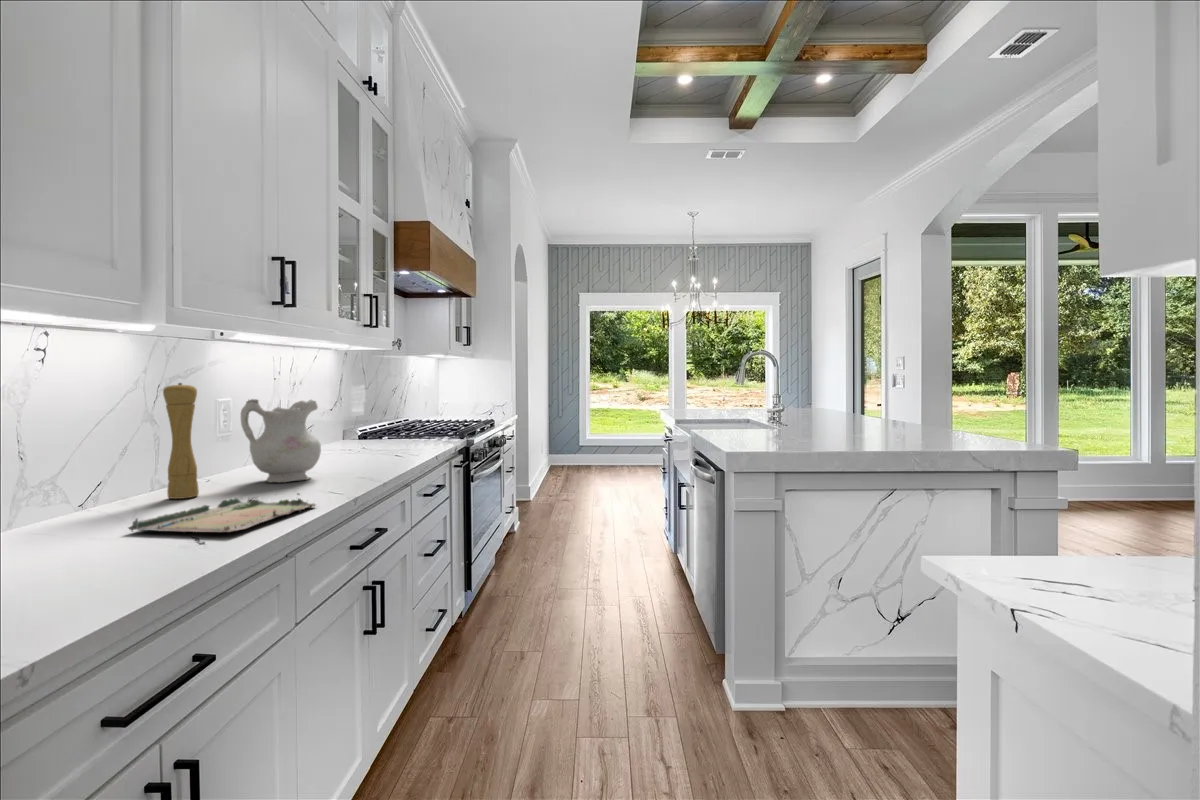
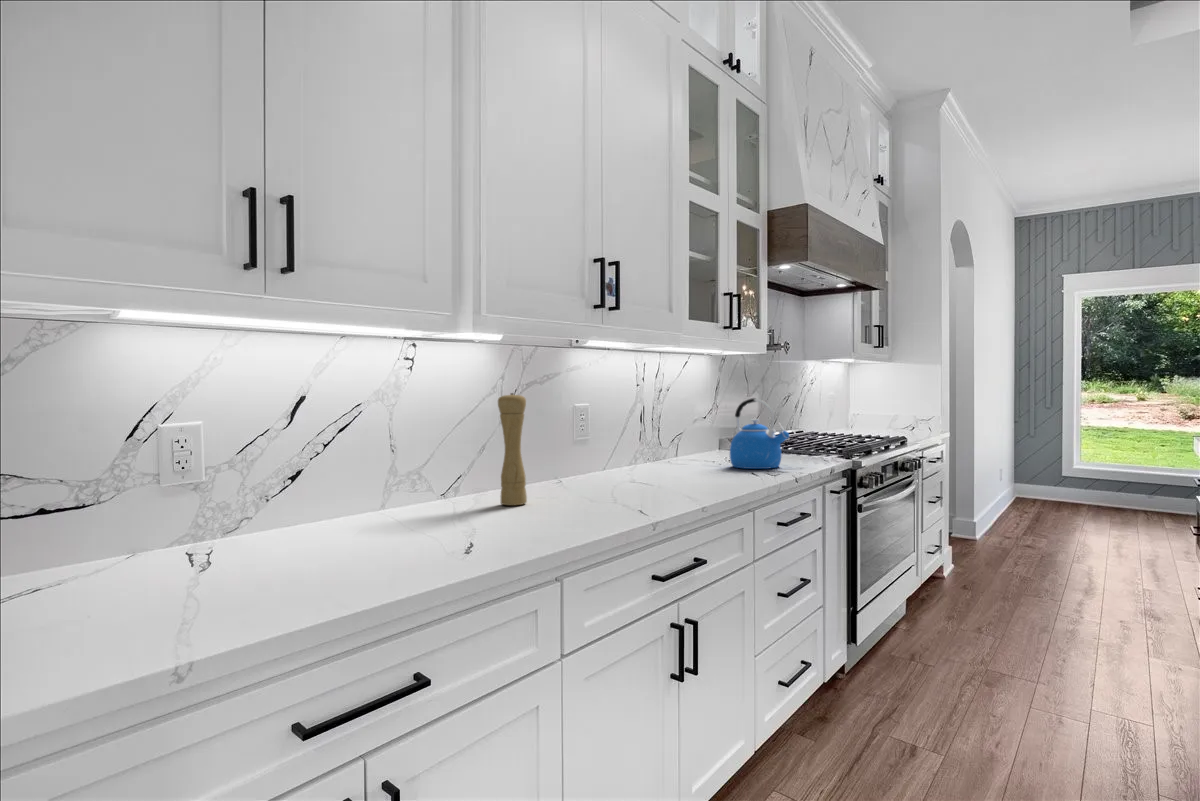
kettle: none [371,388,426,450] -> present [730,398,789,469]
ceramic pitcher: present [241,399,321,482] -> none [571,409,648,497]
tray: present [128,494,315,532] -> none [434,508,607,546]

